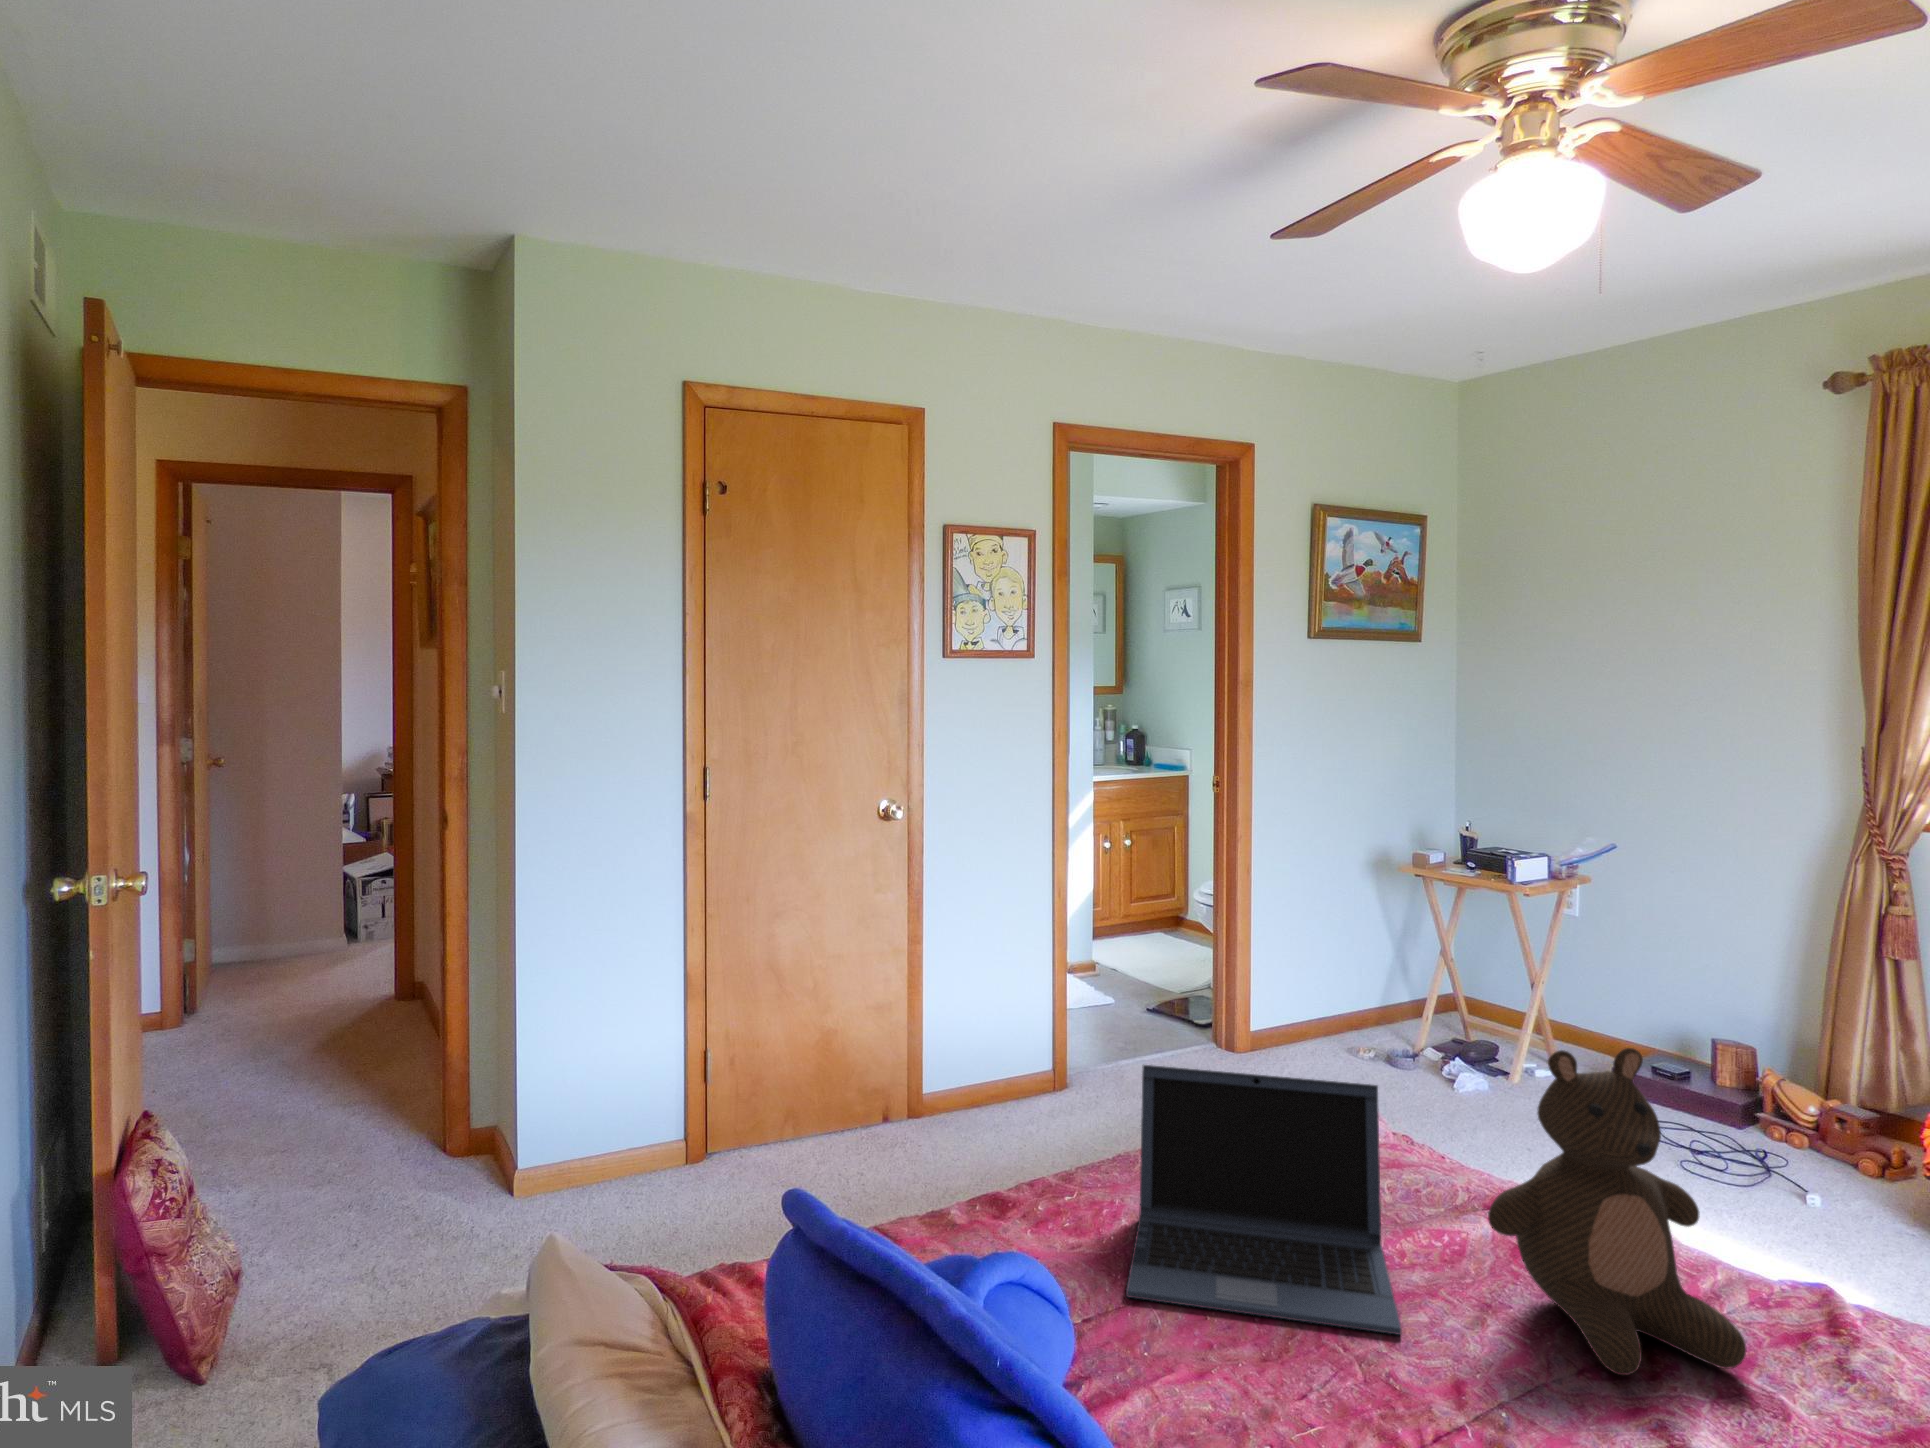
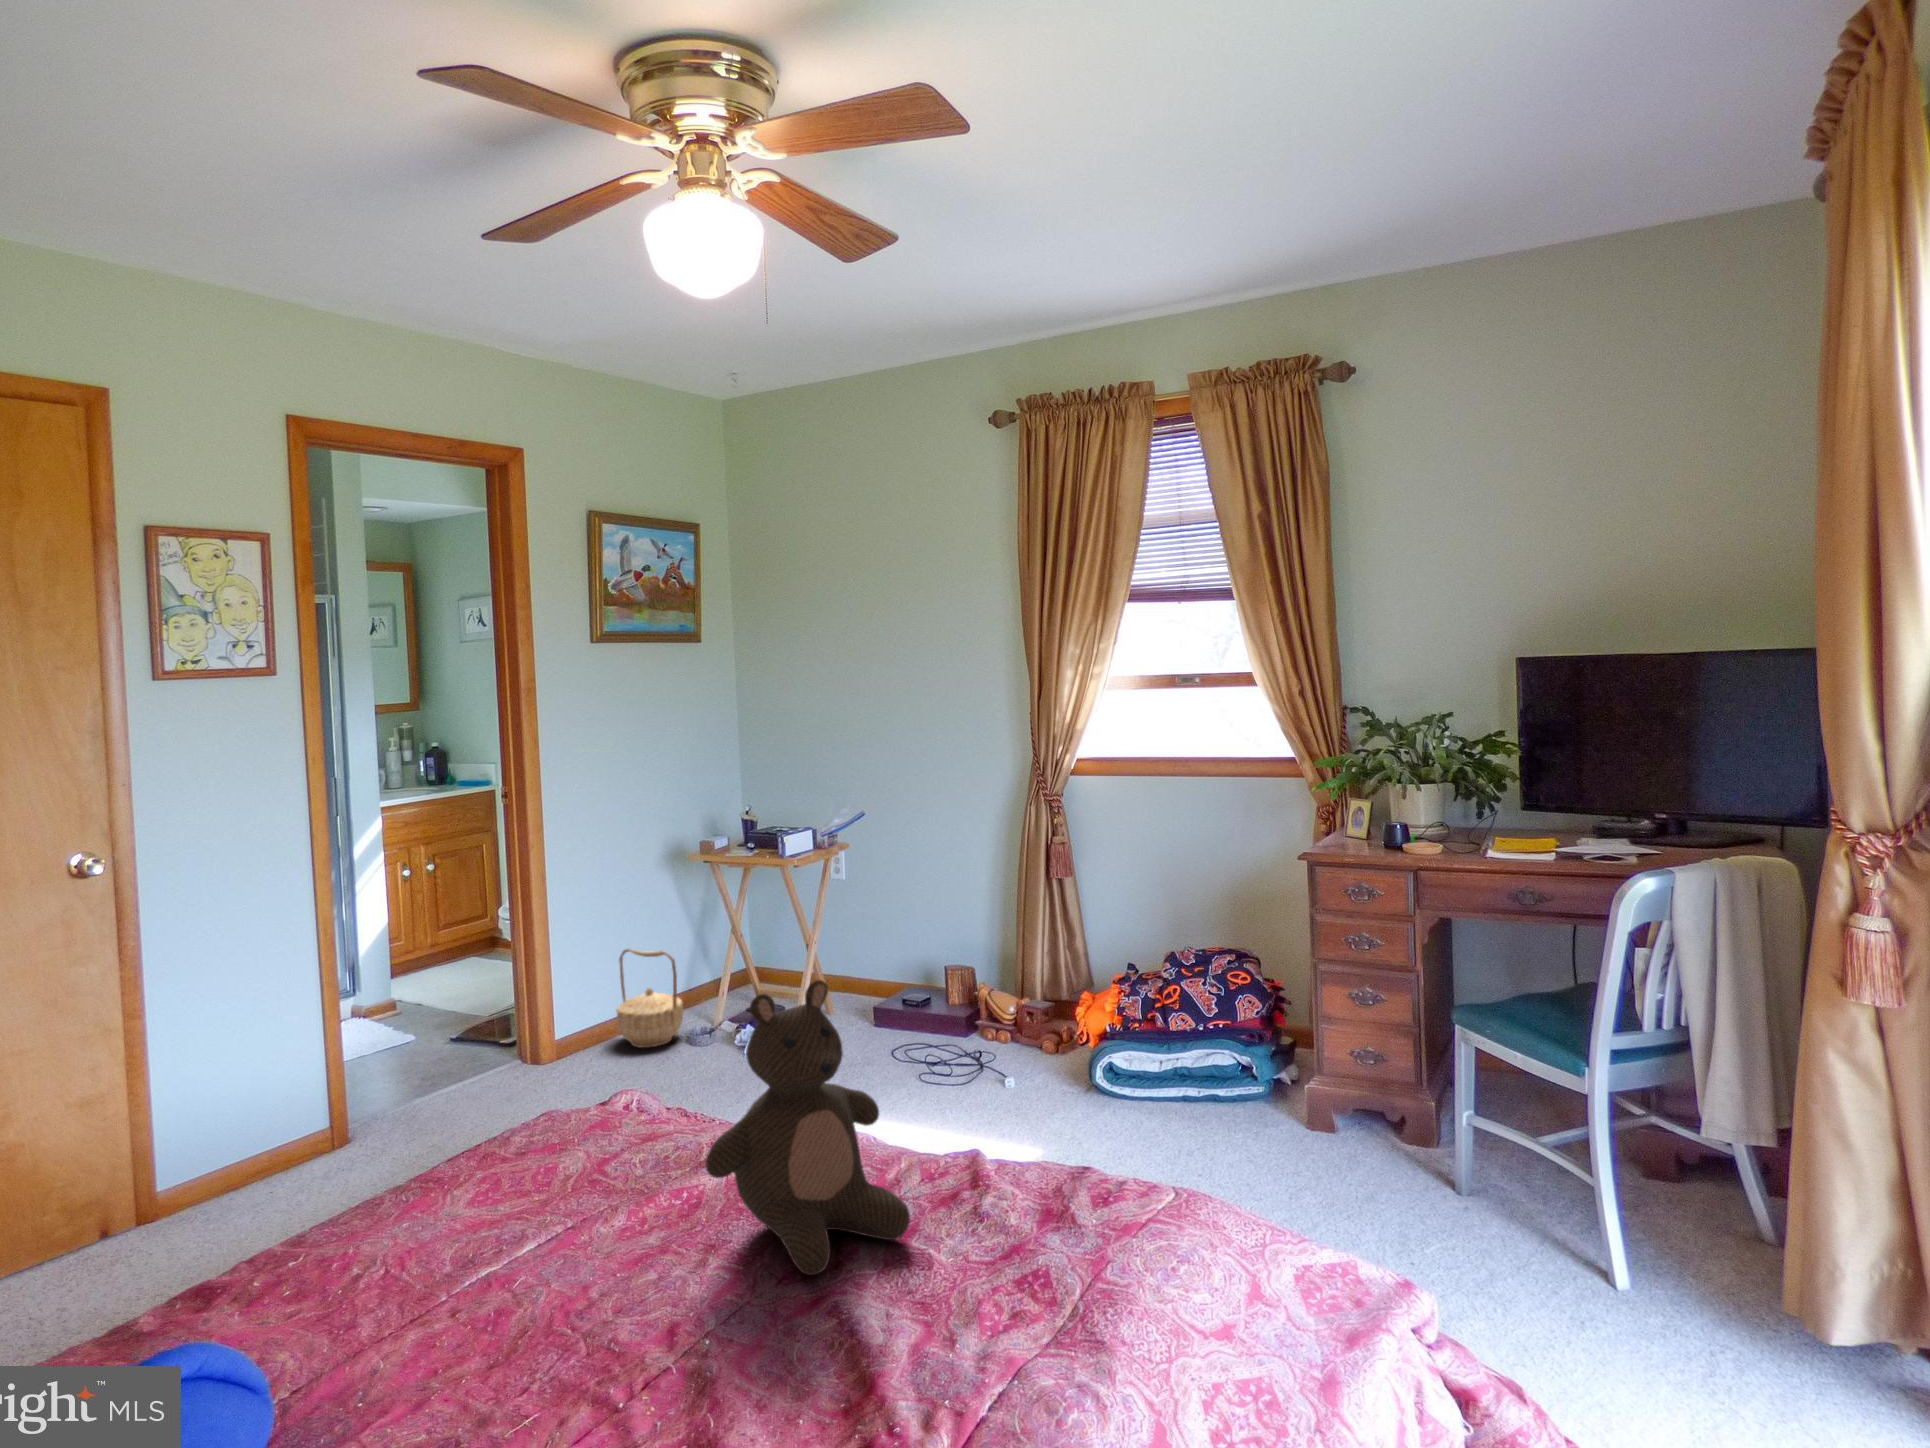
basket: none [1312,955,1384,1063] -> present [617,949,683,1048]
laptop: present [1126,1065,1402,1335] -> none [325,1064,626,1370]

